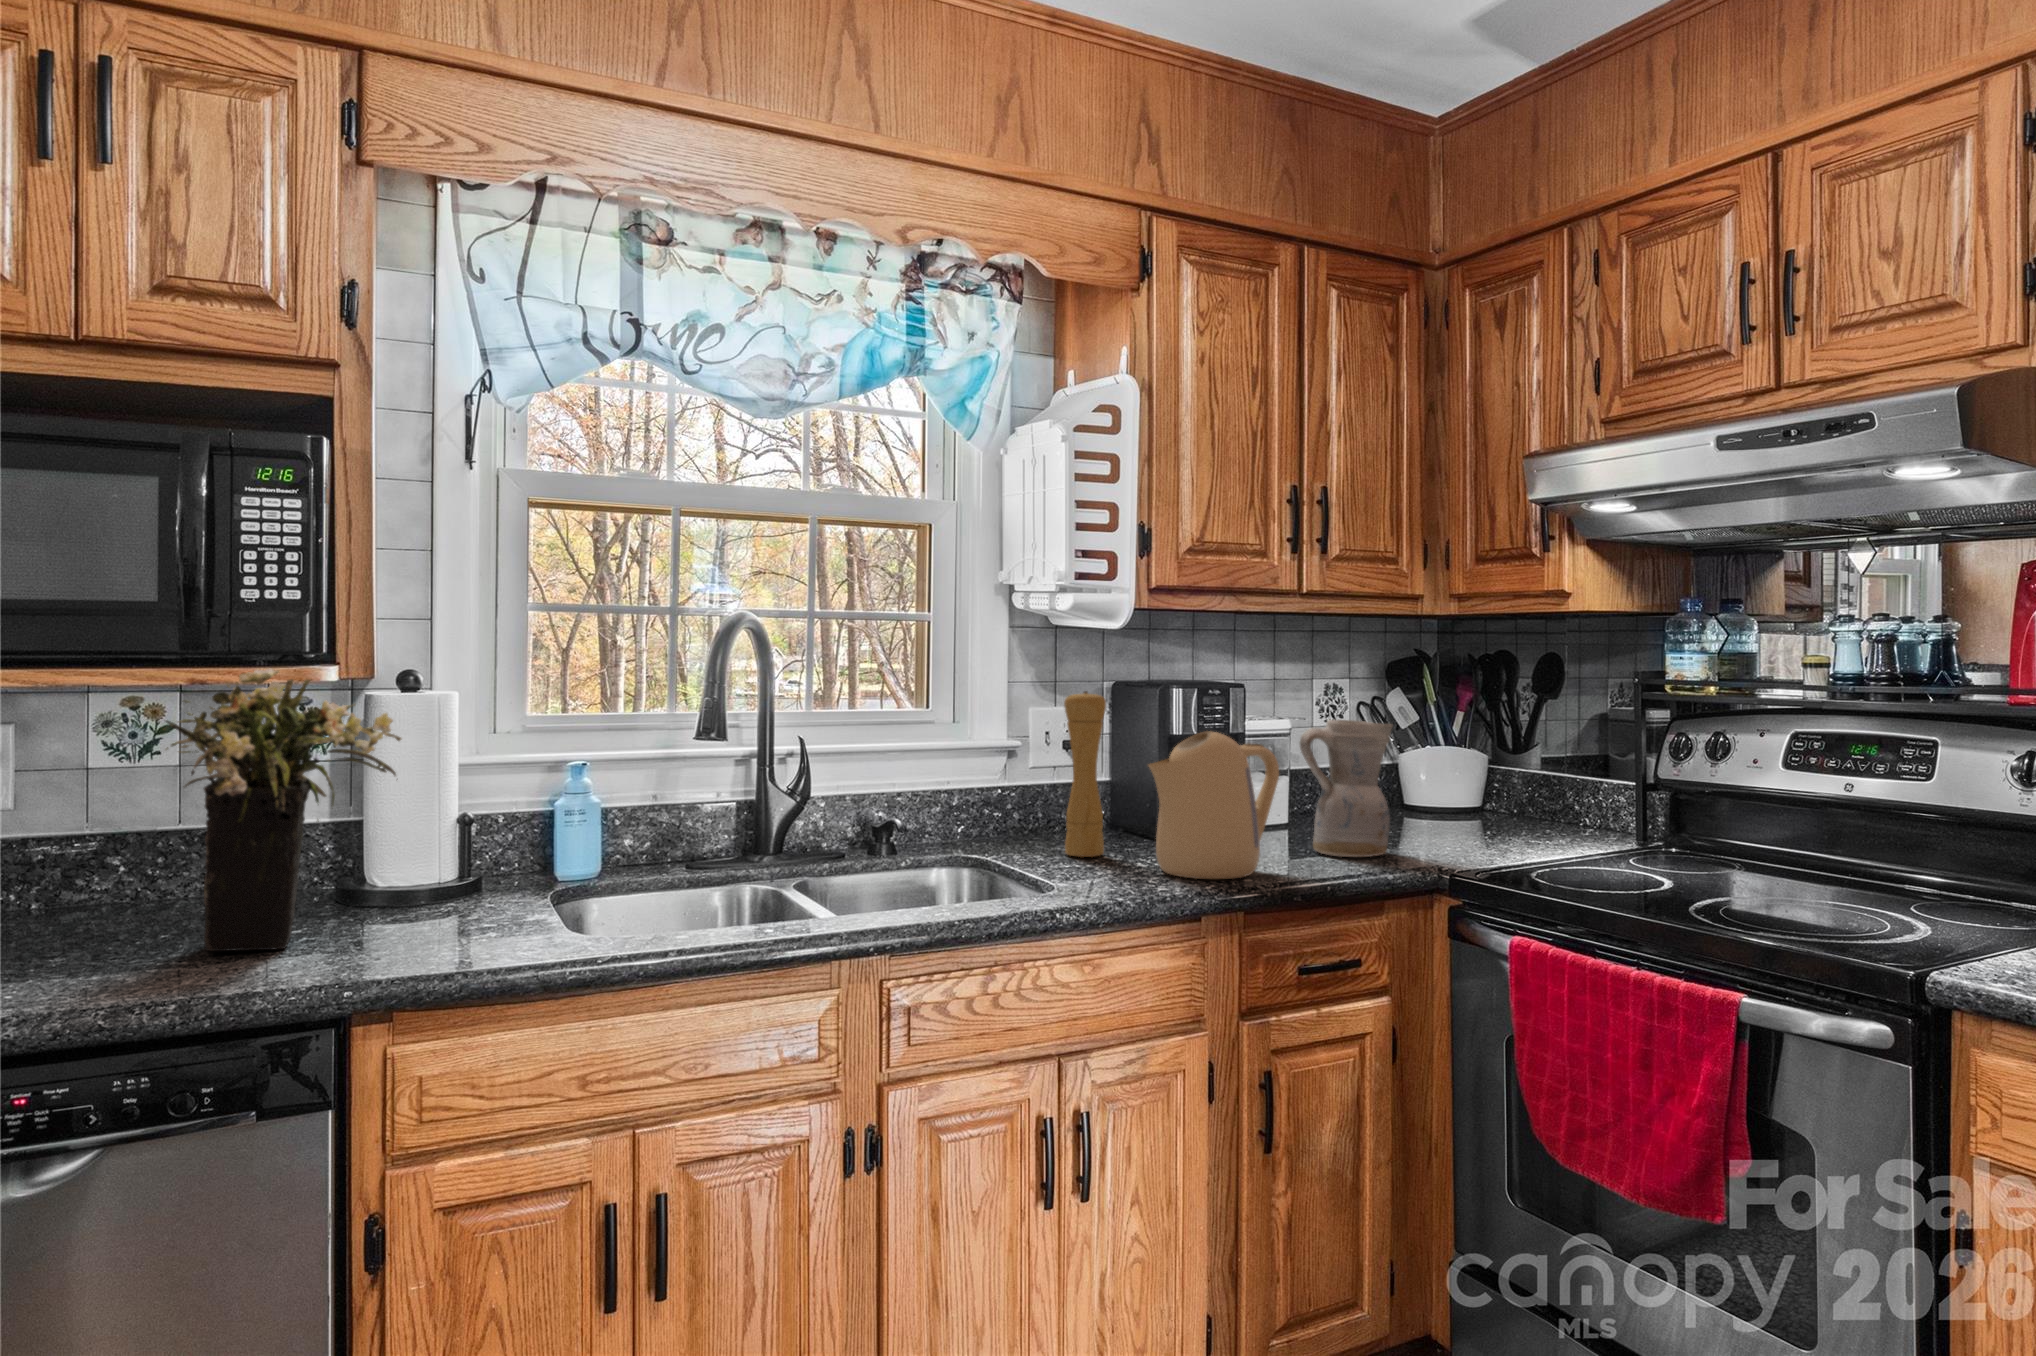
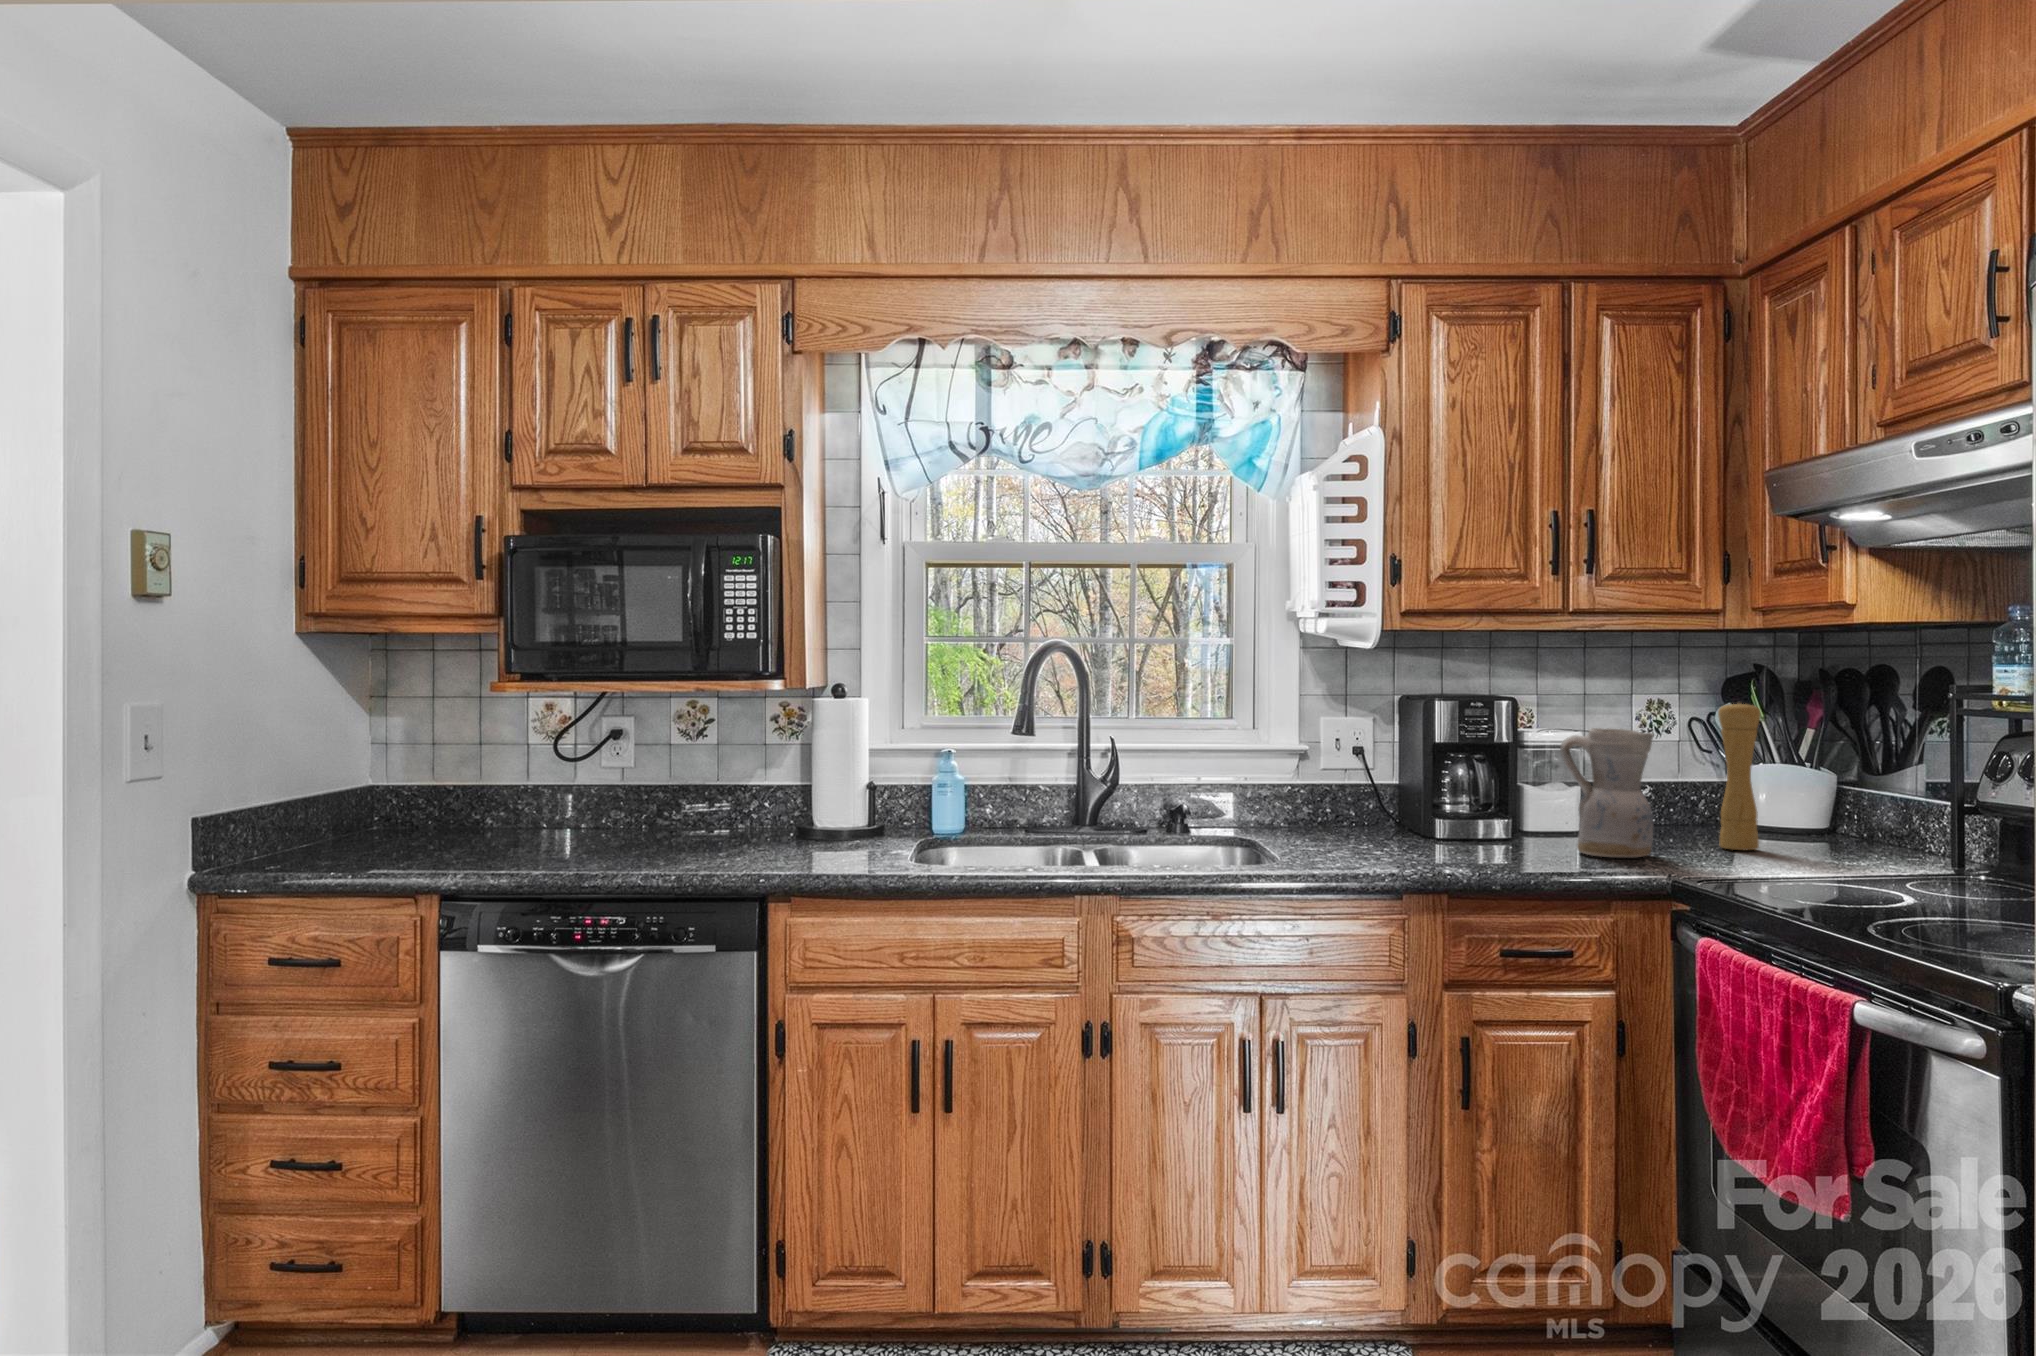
flower arrangement: present [166,669,401,951] -> none [679,679,818,857]
pepper mill: present [1064,691,1106,857] -> present [1718,702,1760,850]
kettle: present [1148,731,1279,879] -> none [1379,736,1511,864]

